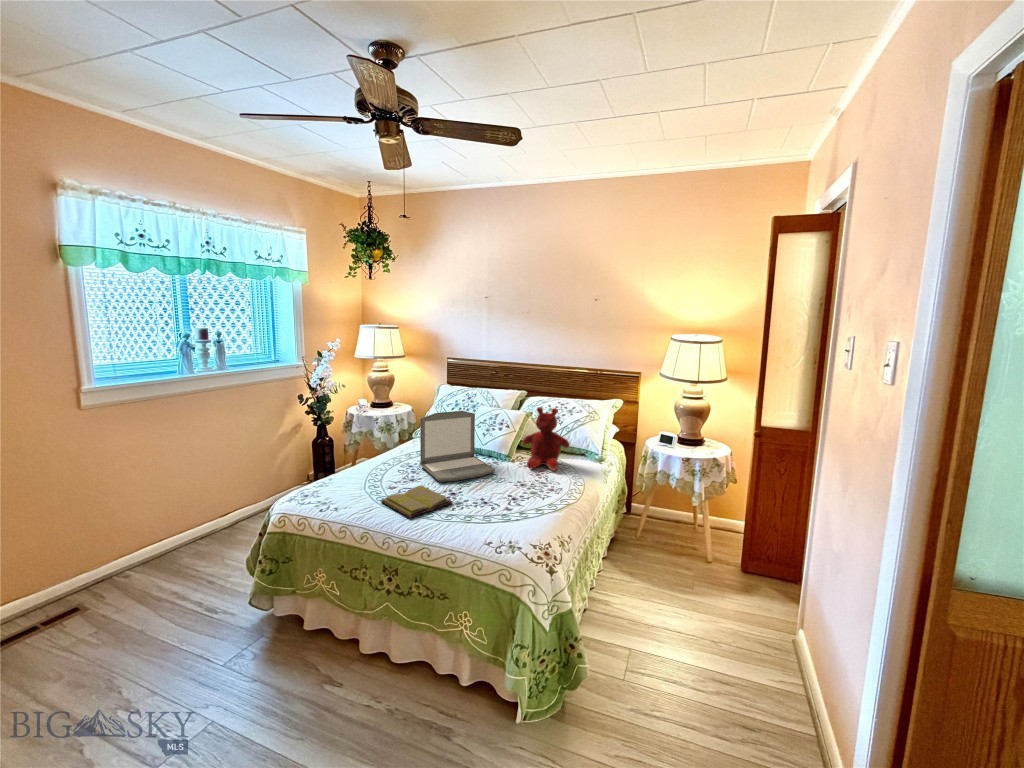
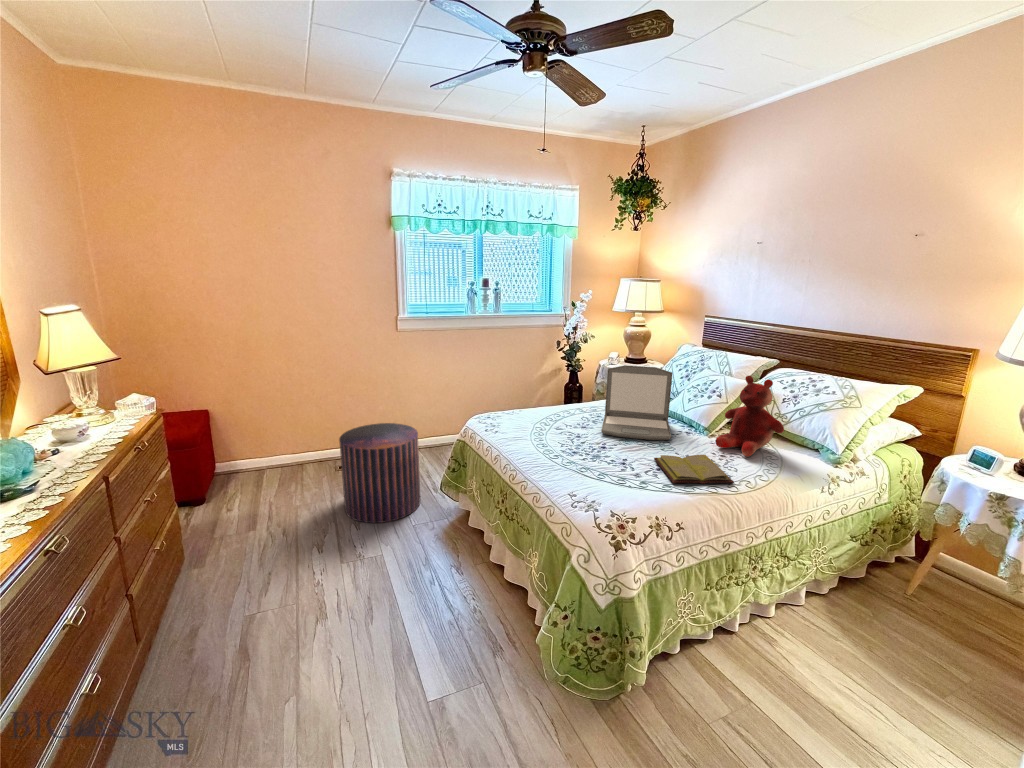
diary: present [381,485,453,518] -> present [654,455,734,484]
pouf: none [64,540,213,710] -> present [339,423,420,523]

